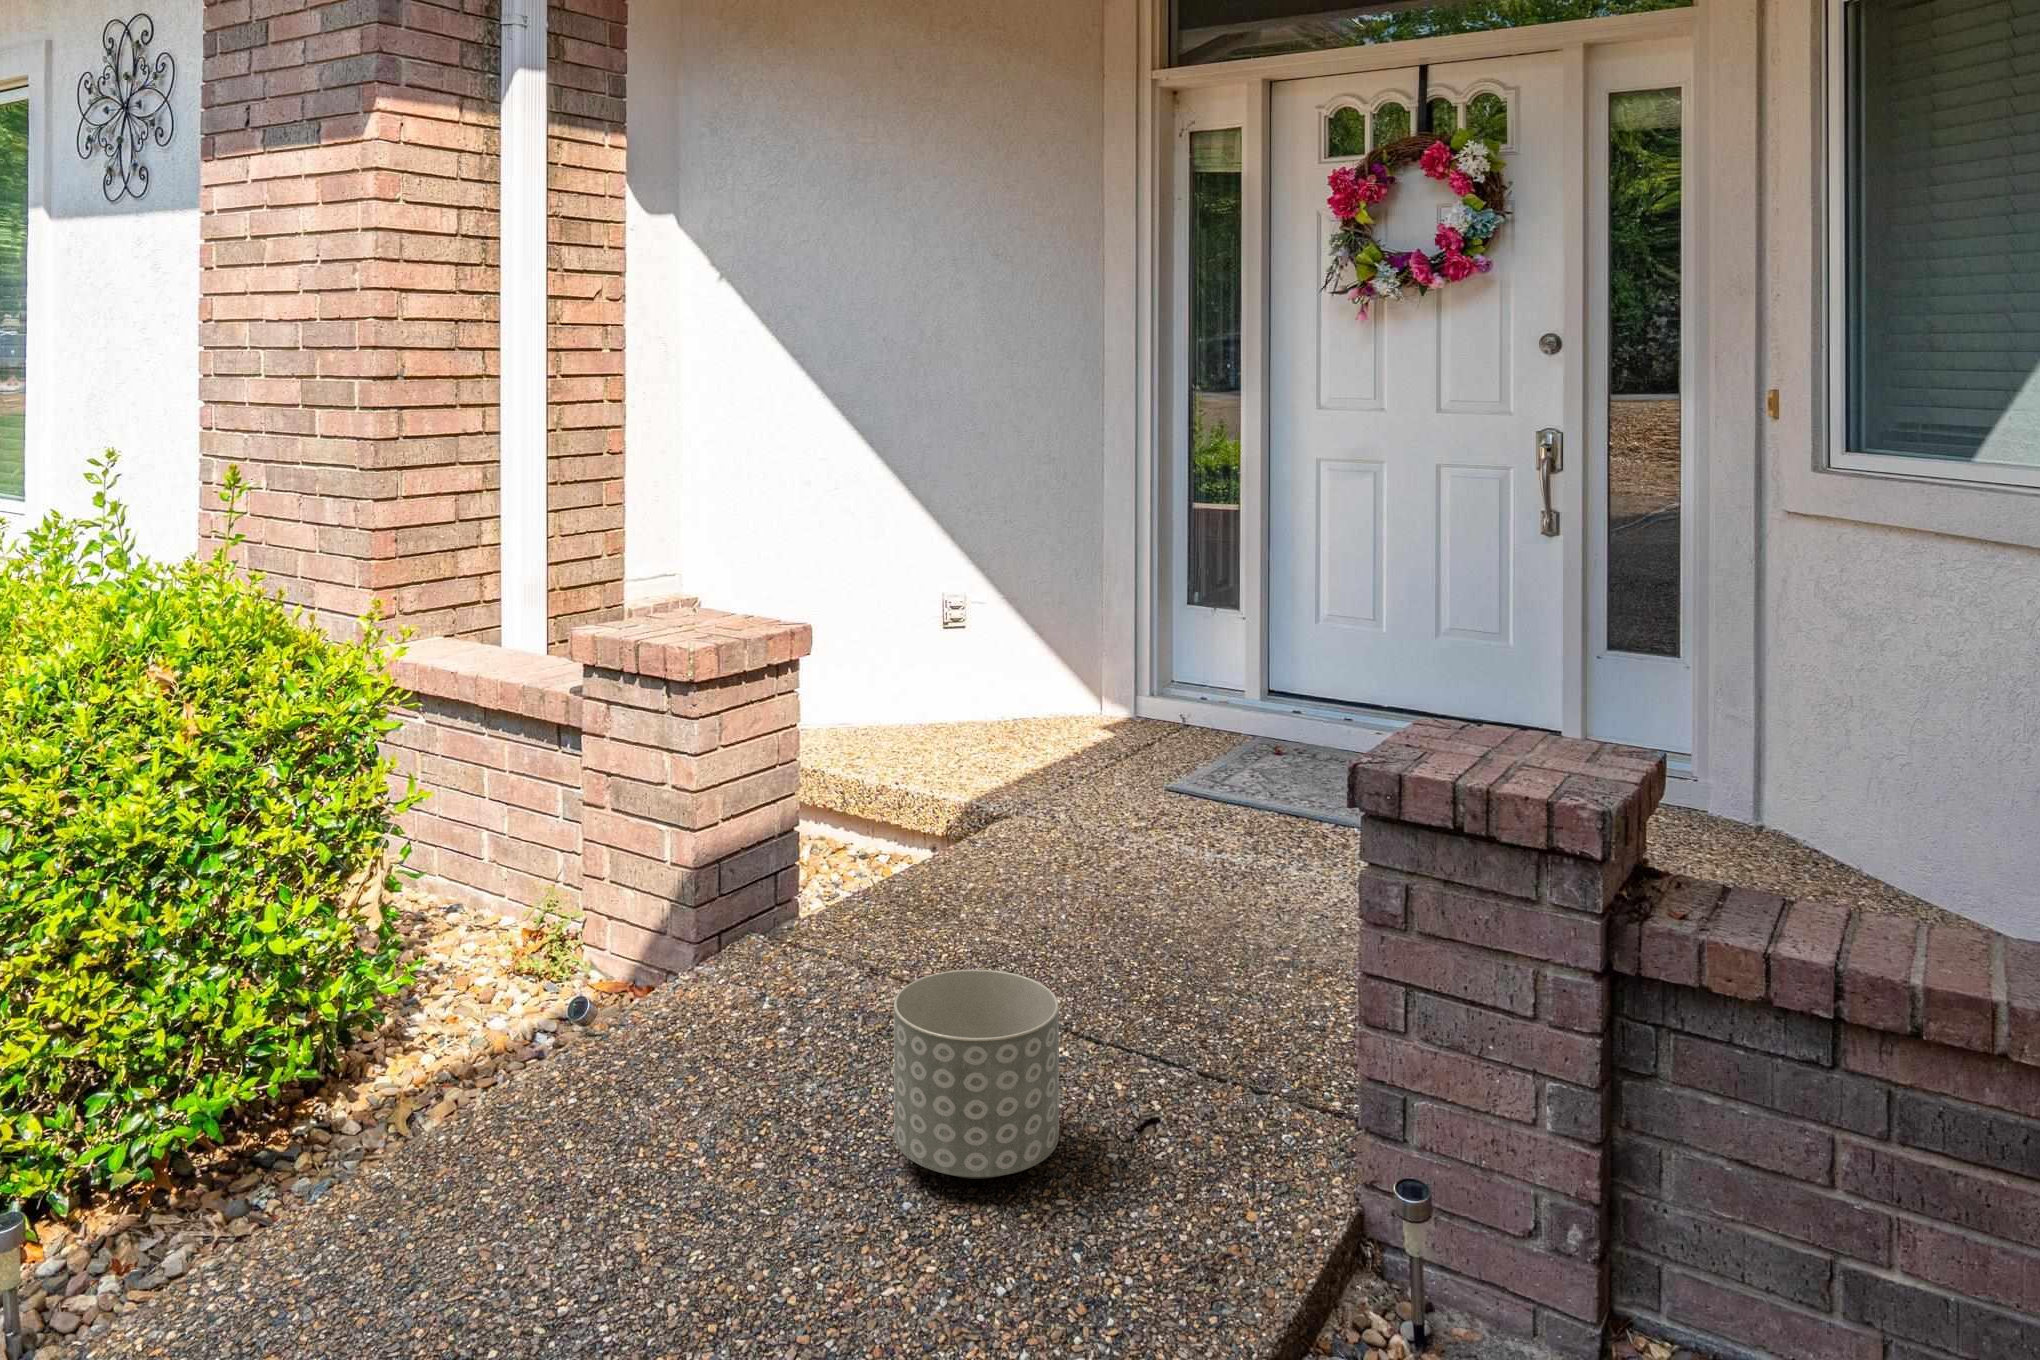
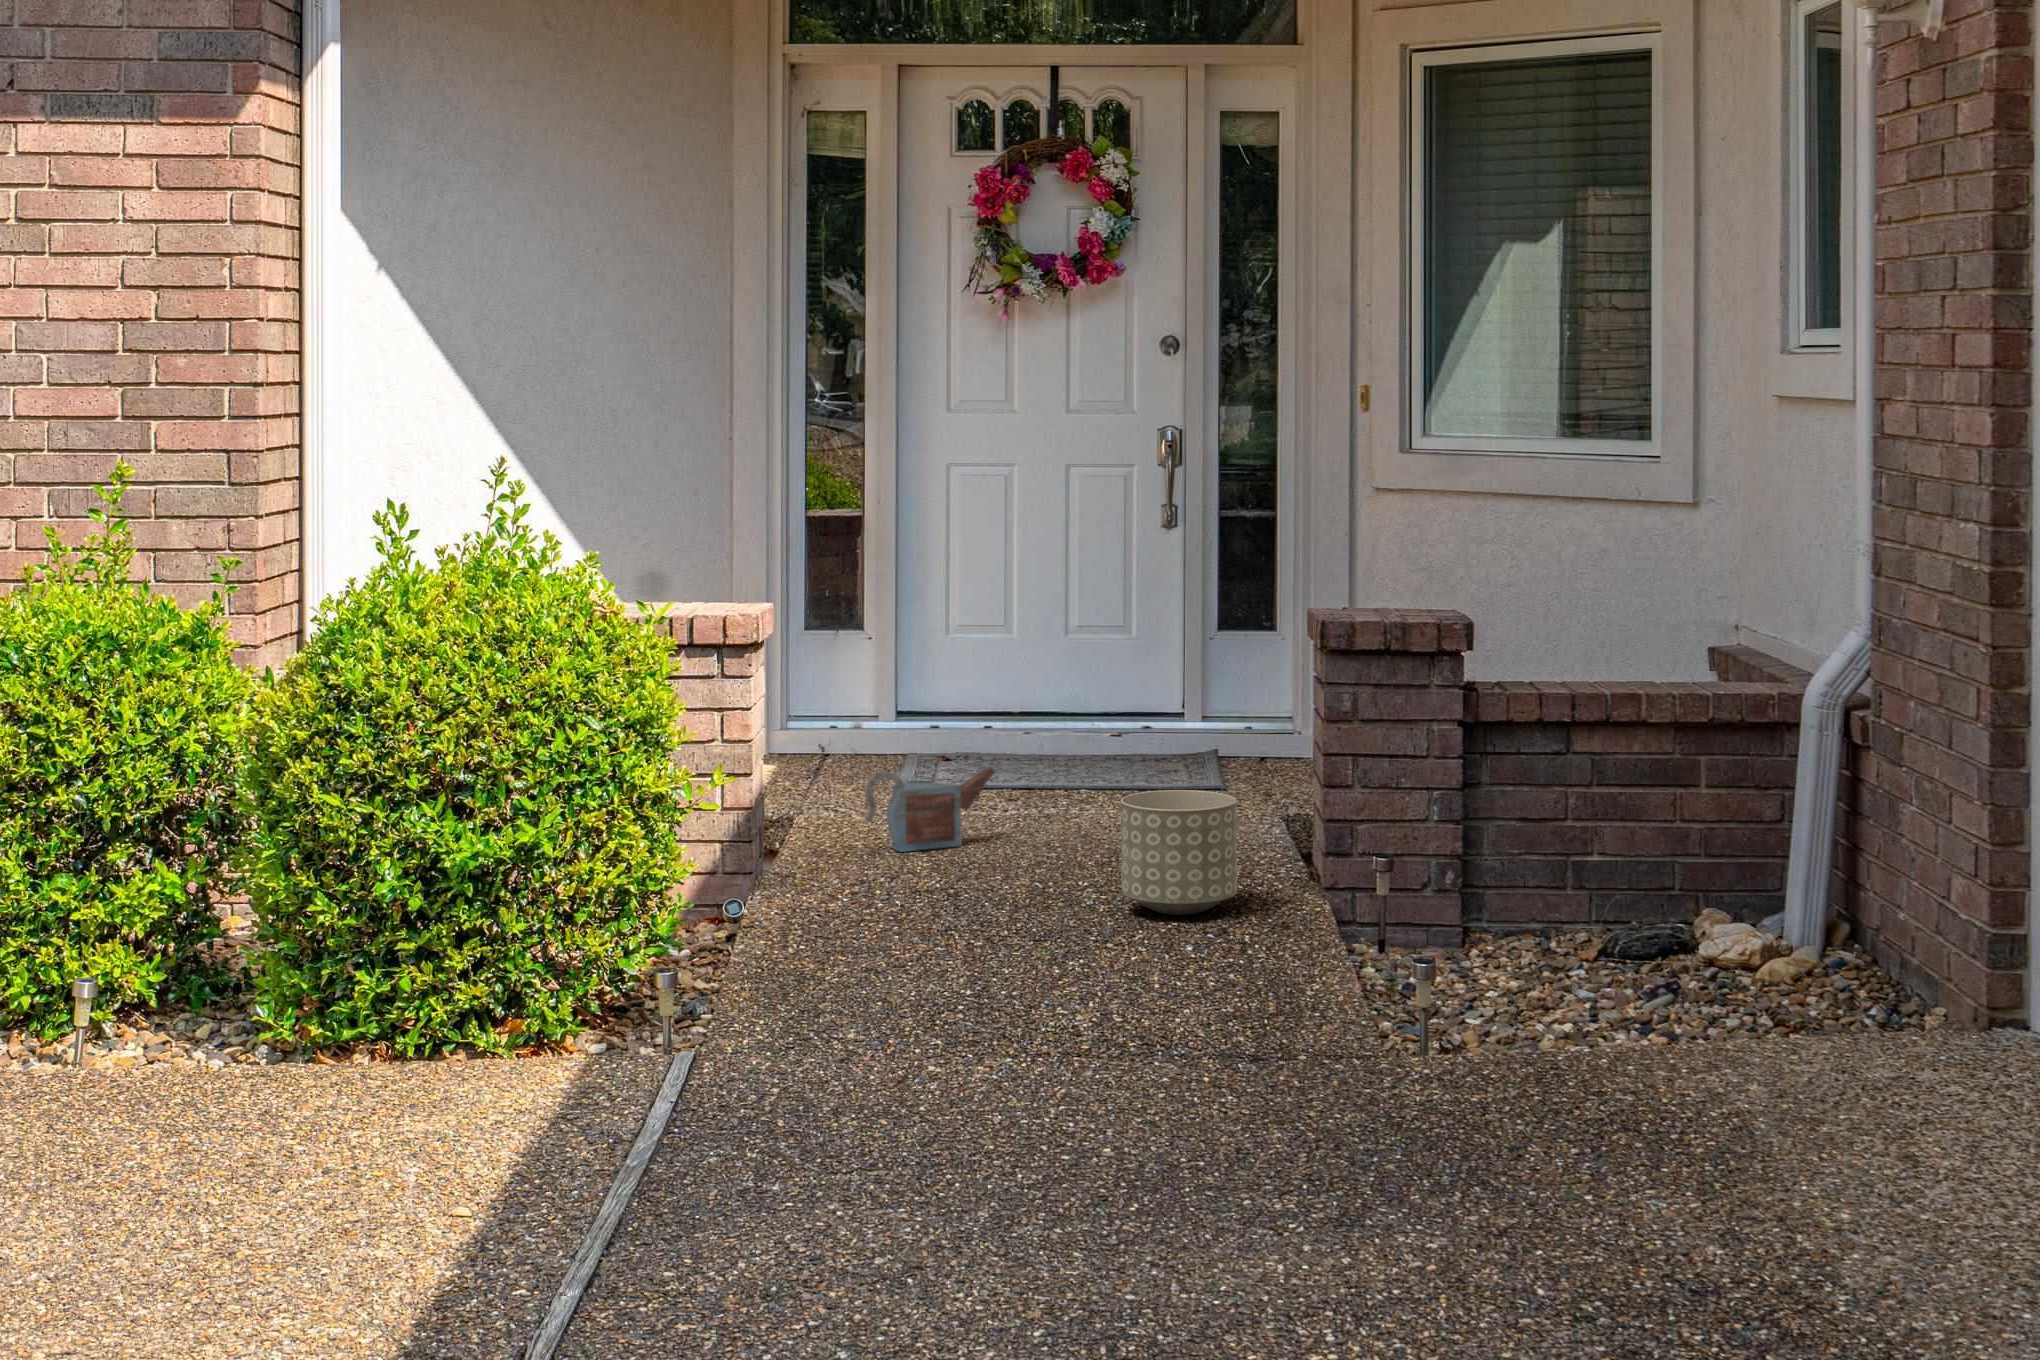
watering can: none [881,832,1043,934] -> present [864,767,995,852]

